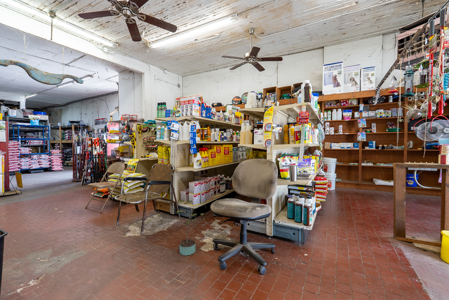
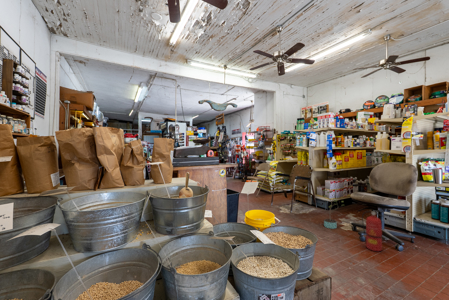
fire extinguisher: none [221,231,248,291] -> present [362,210,382,251]

